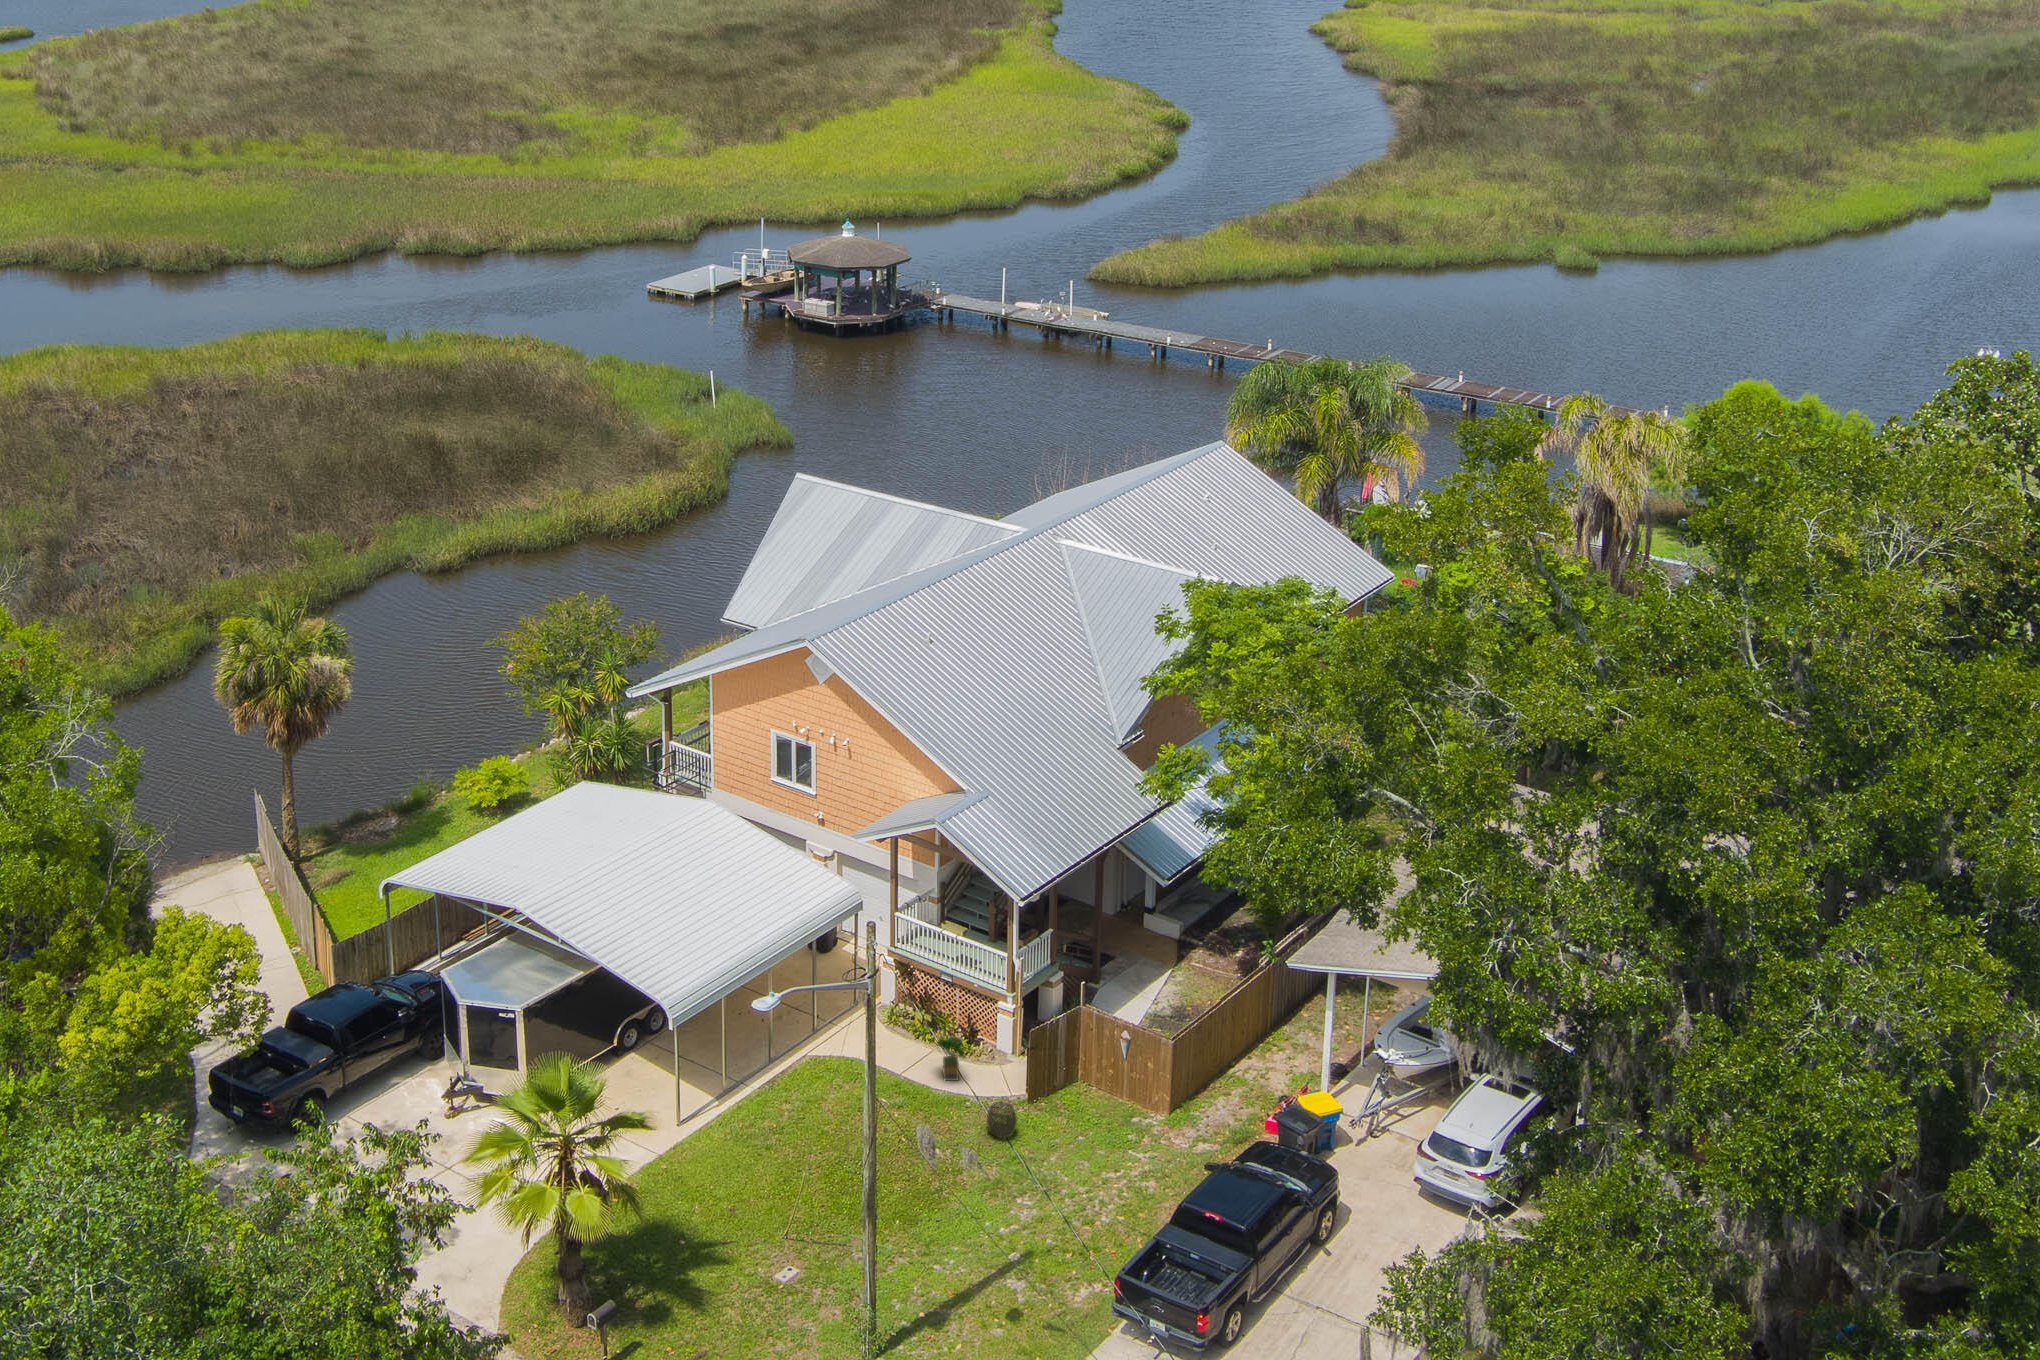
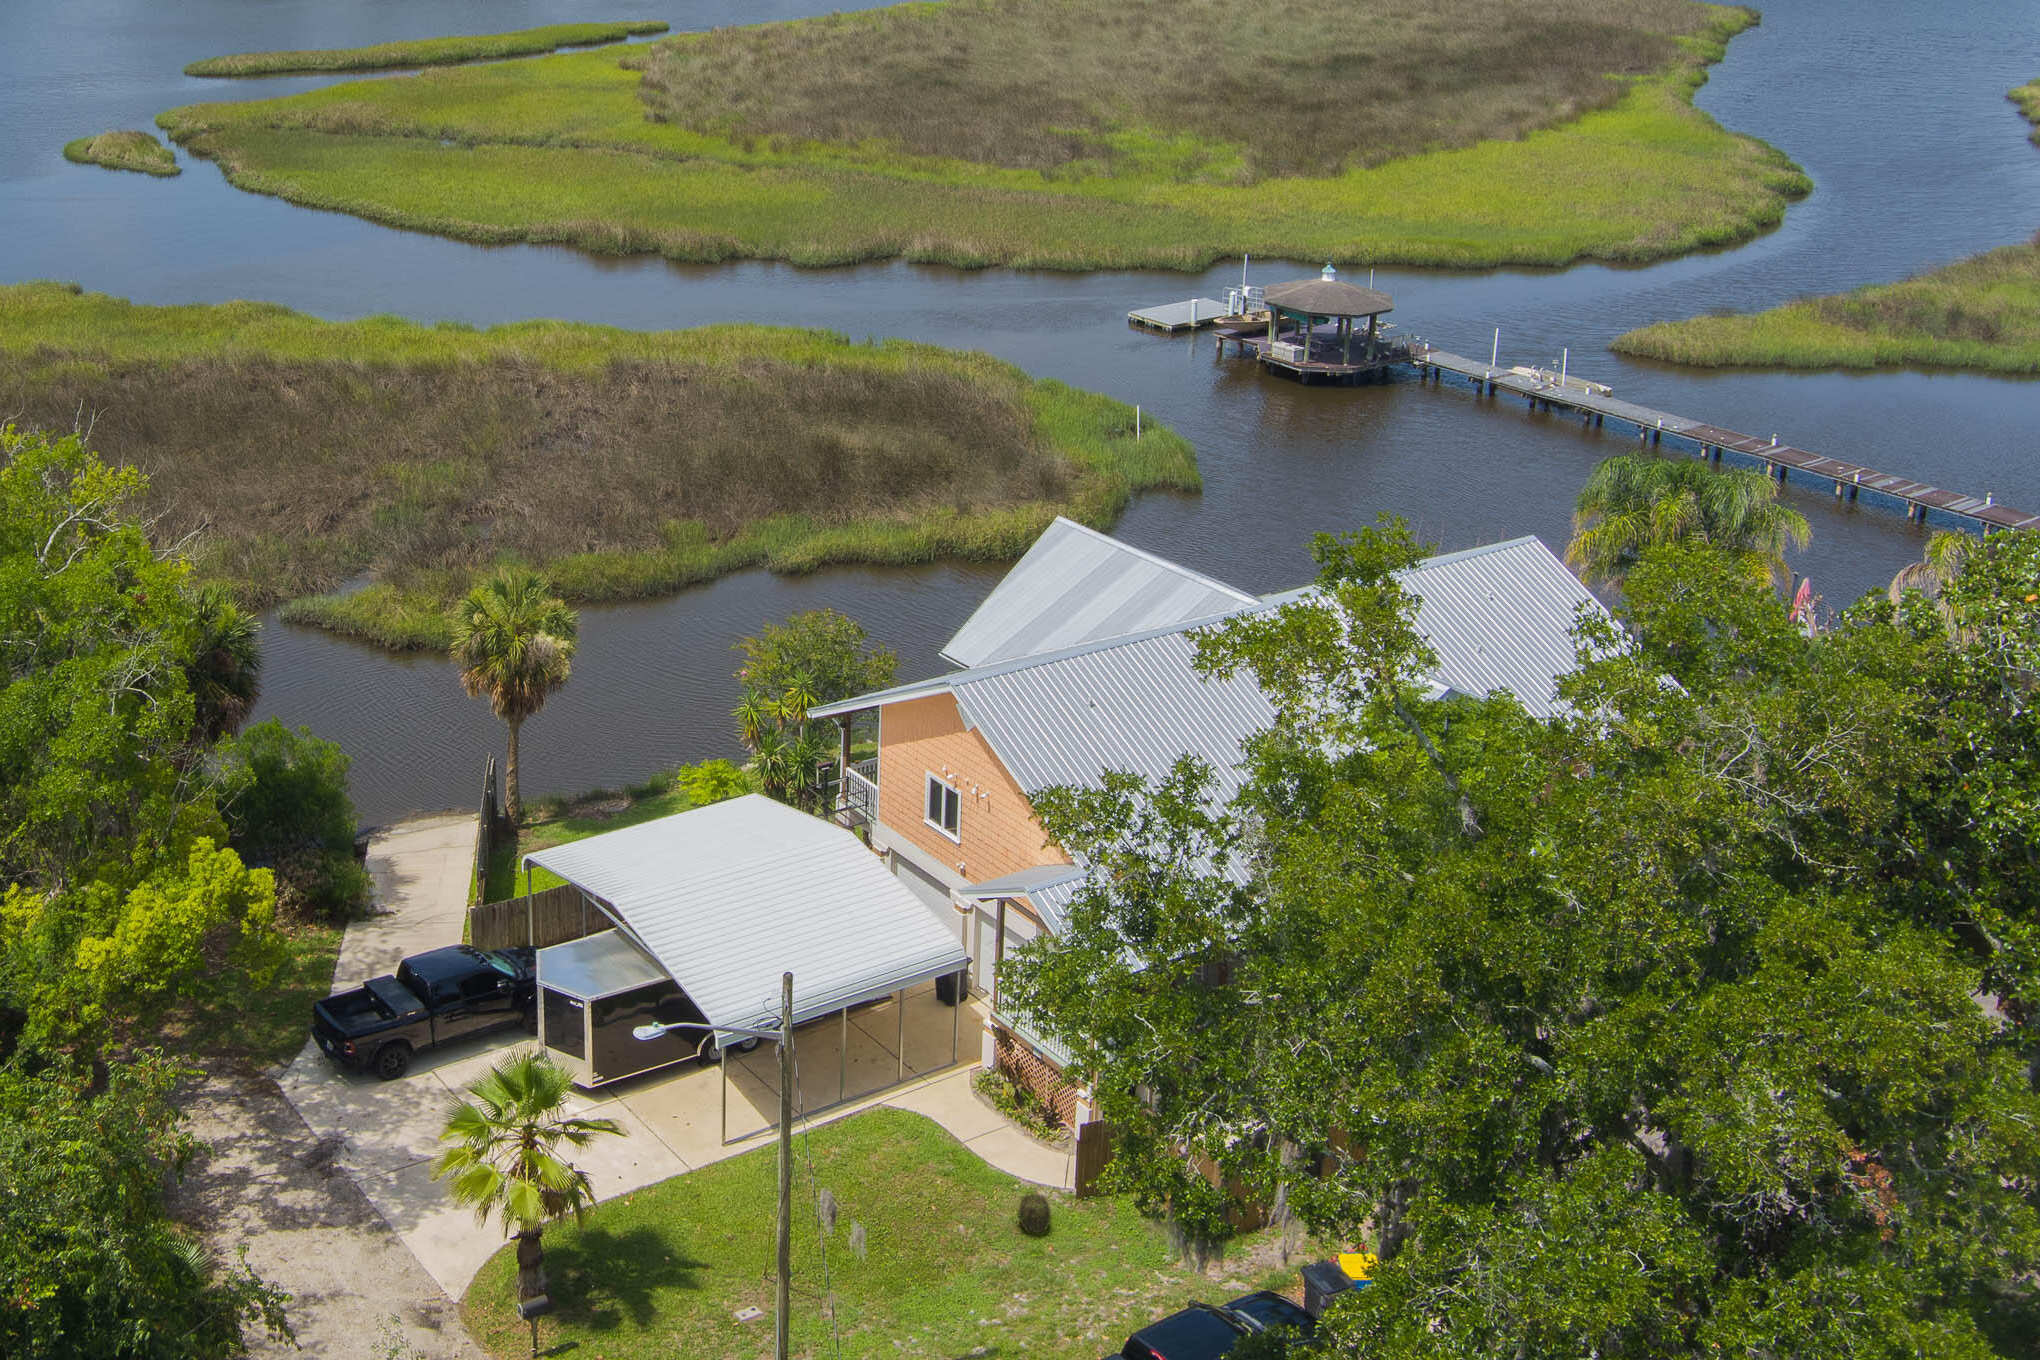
potted tree: present [939,1037,966,1081] -> none [1000,1117,1029,1165]

